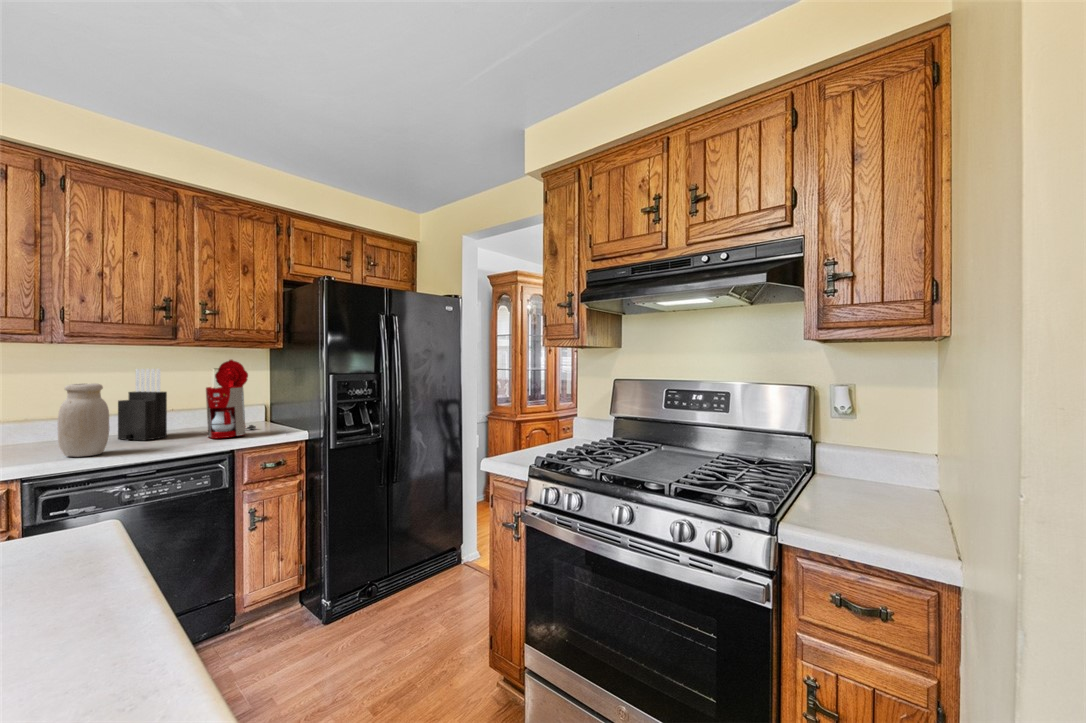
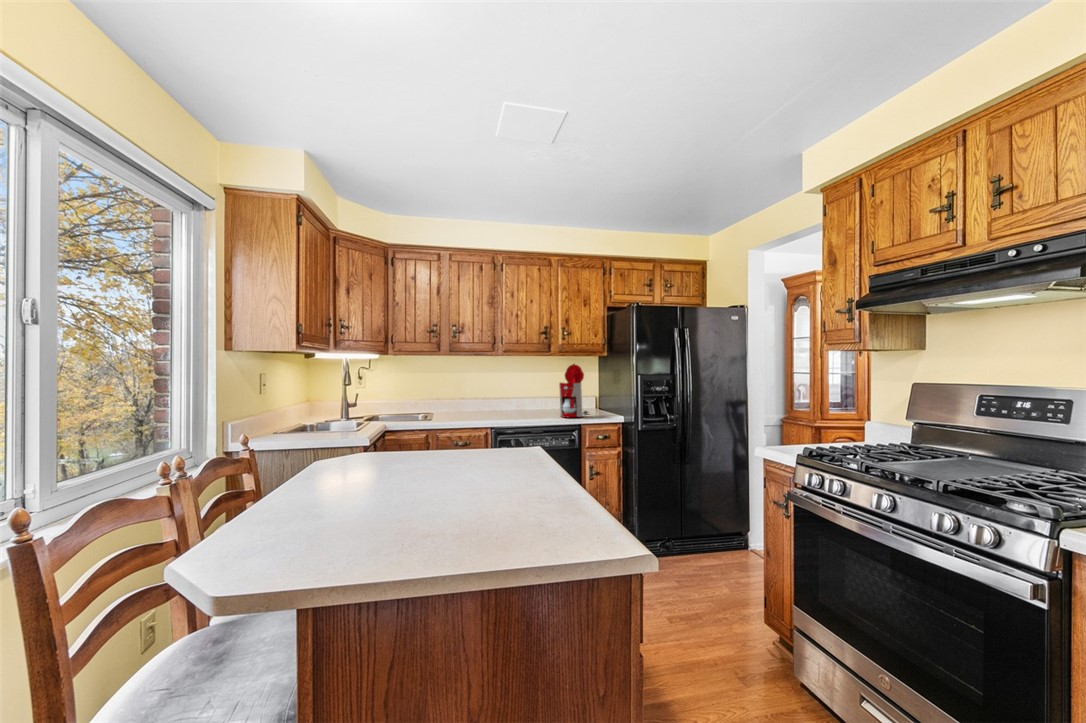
knife block: present [118,369,167,440] -> none [513,370,538,416]
jar: present [58,383,109,457] -> none [489,378,511,421]

